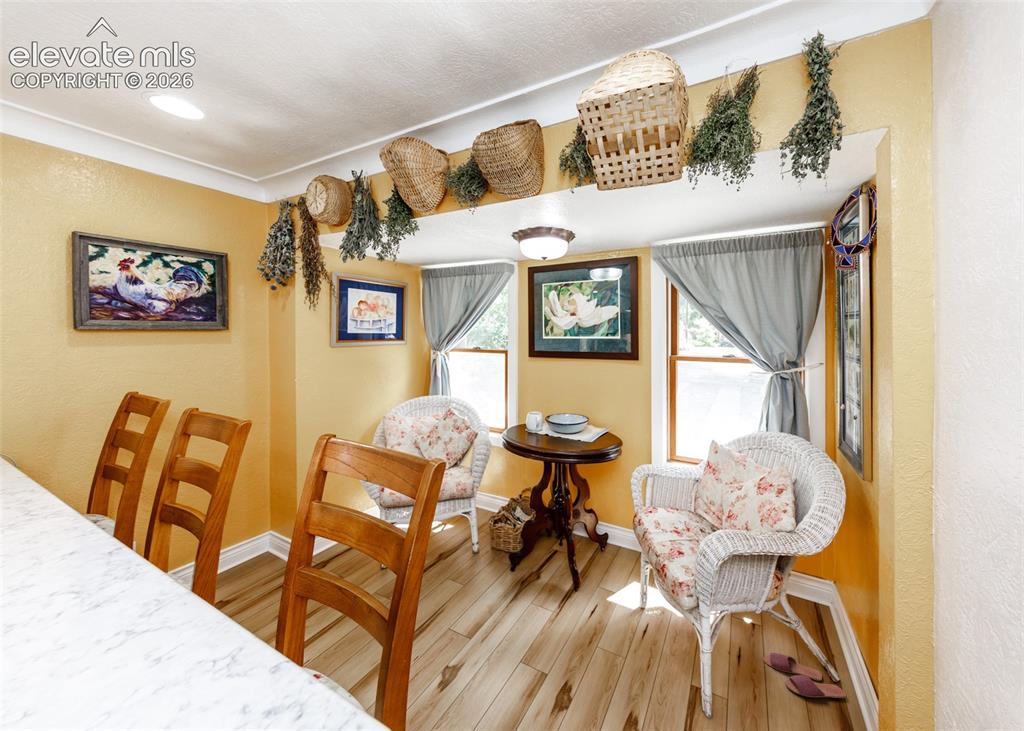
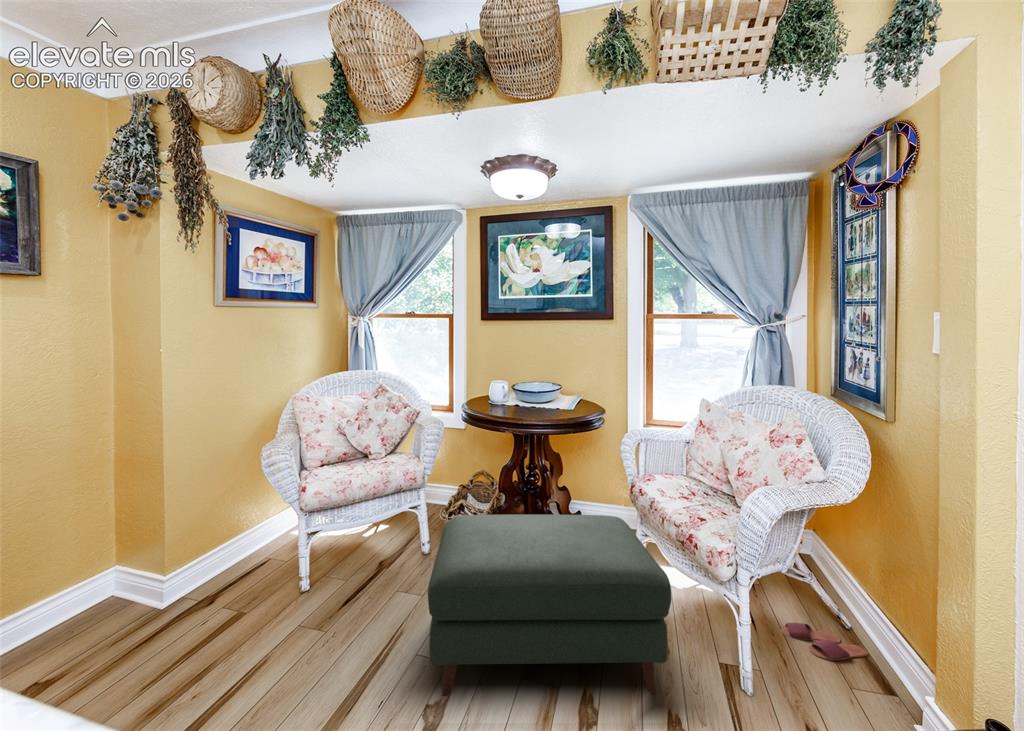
ottoman: none [445,526,636,697] -> present [428,514,671,696]

